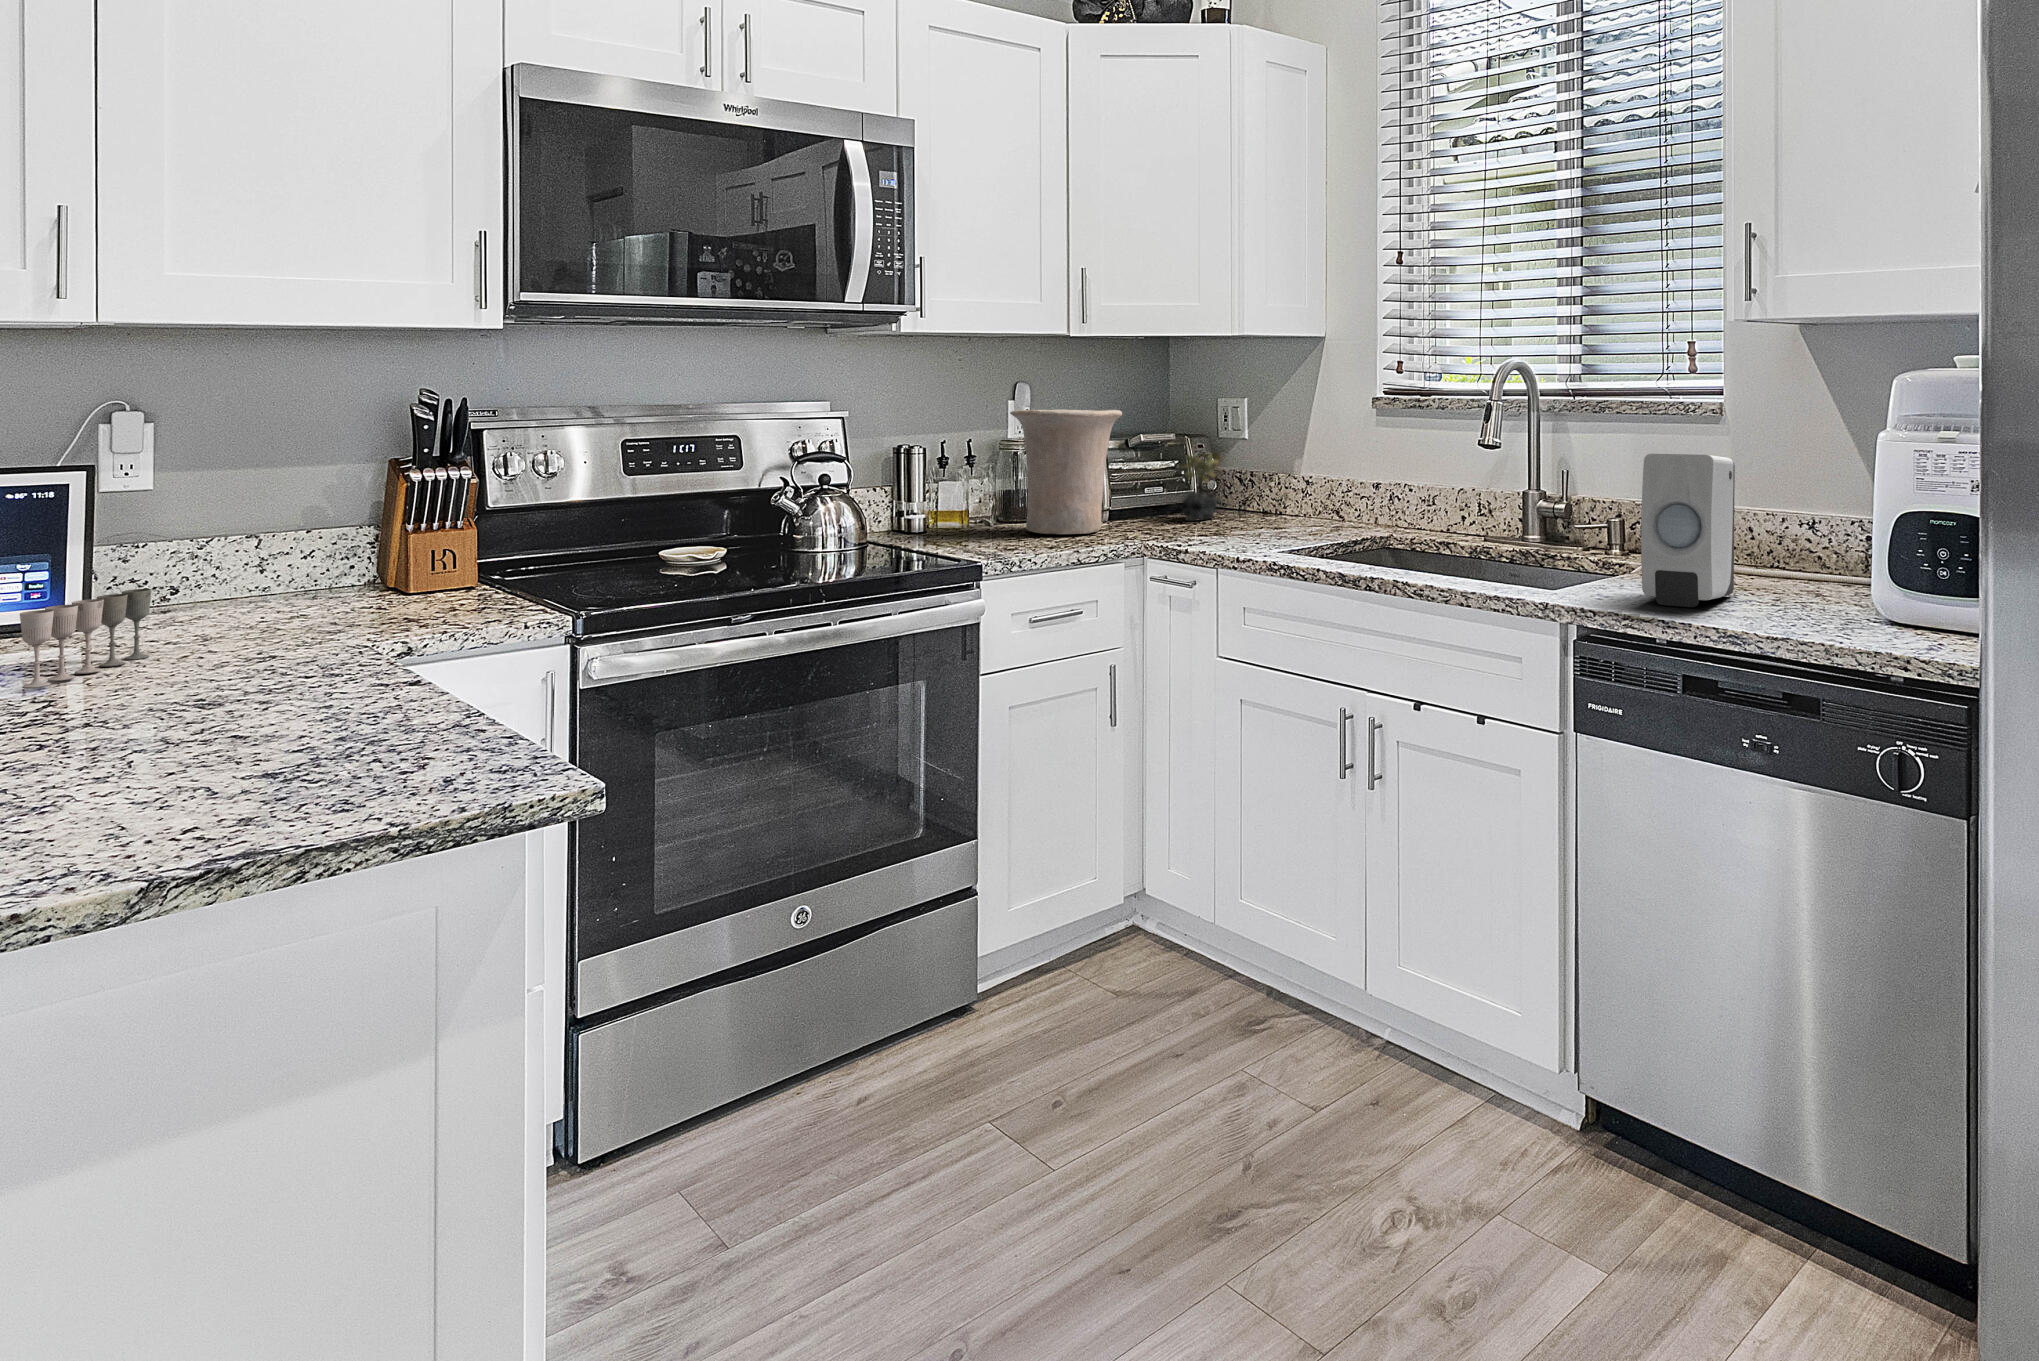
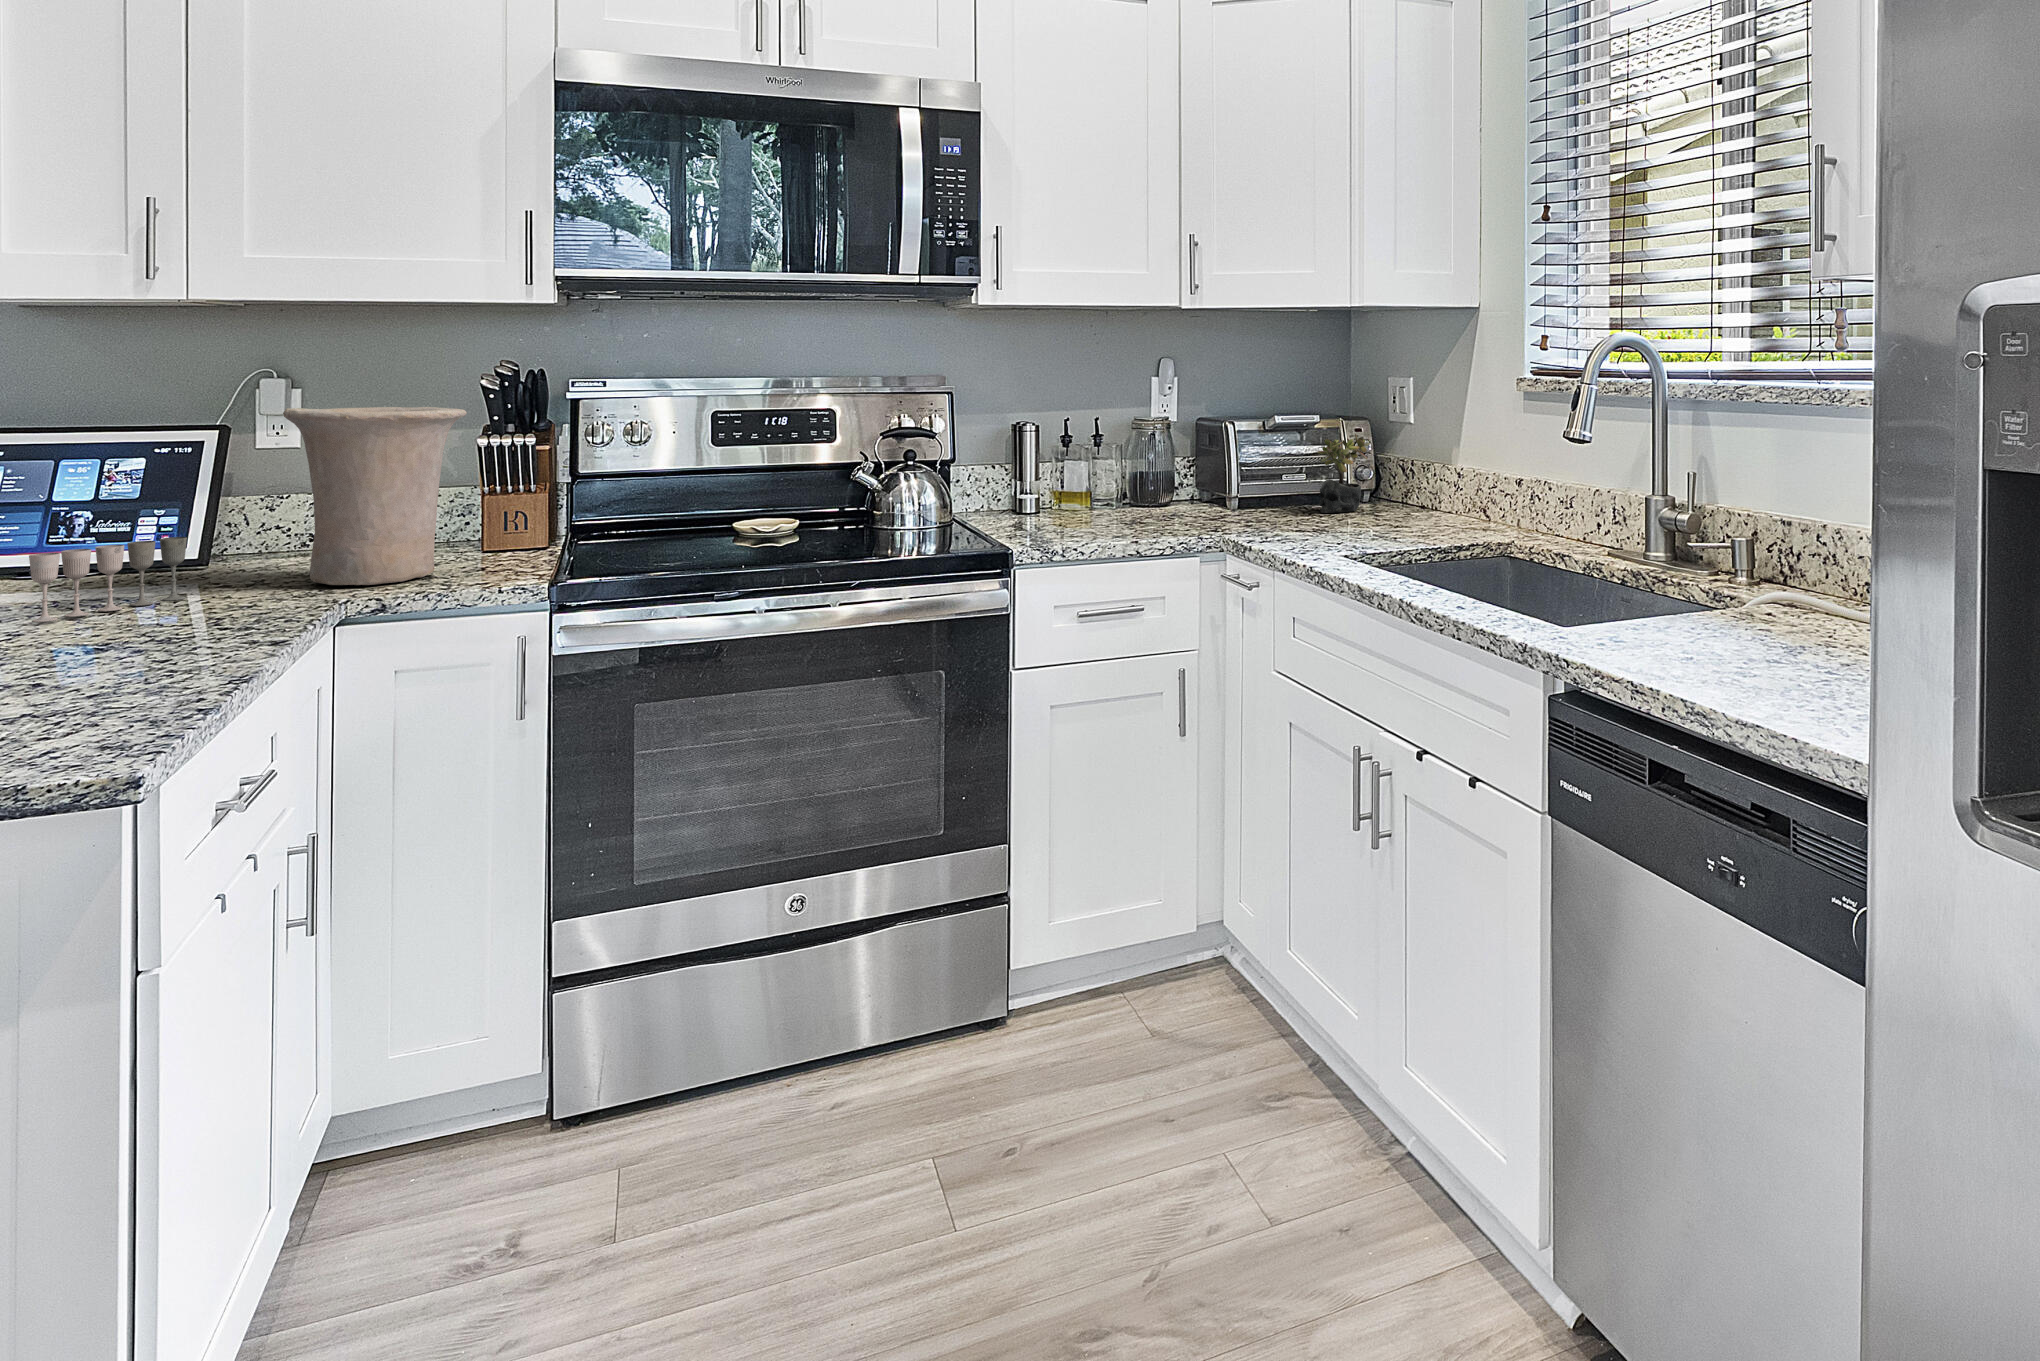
vase: present [1010,409,1122,534] -> present [283,407,467,585]
soap dispenser: present [1641,454,1735,607] -> none [1640,455,1797,663]

